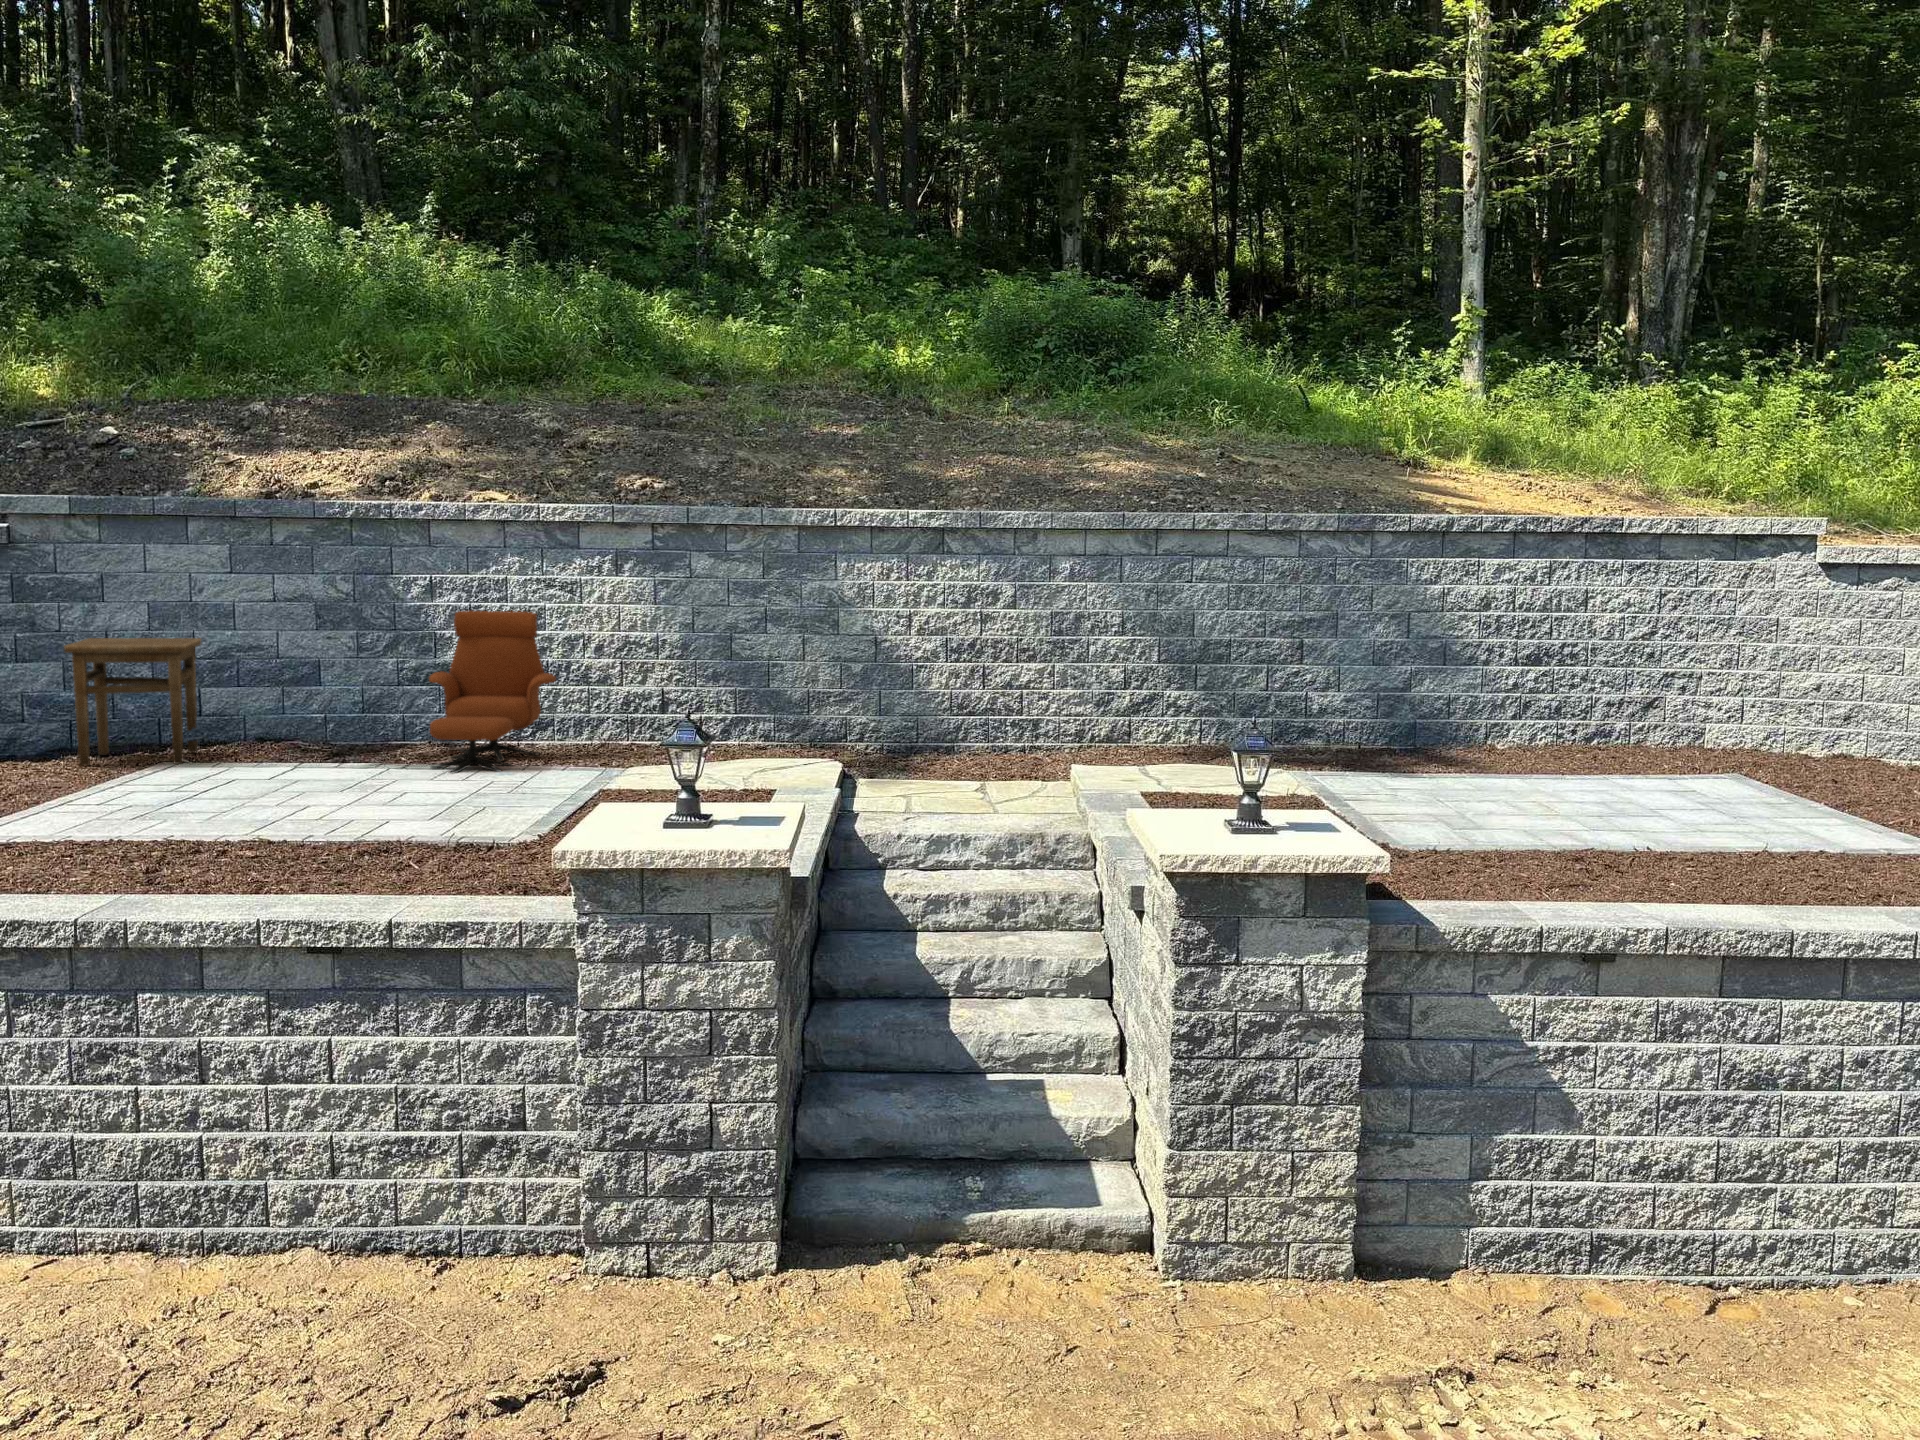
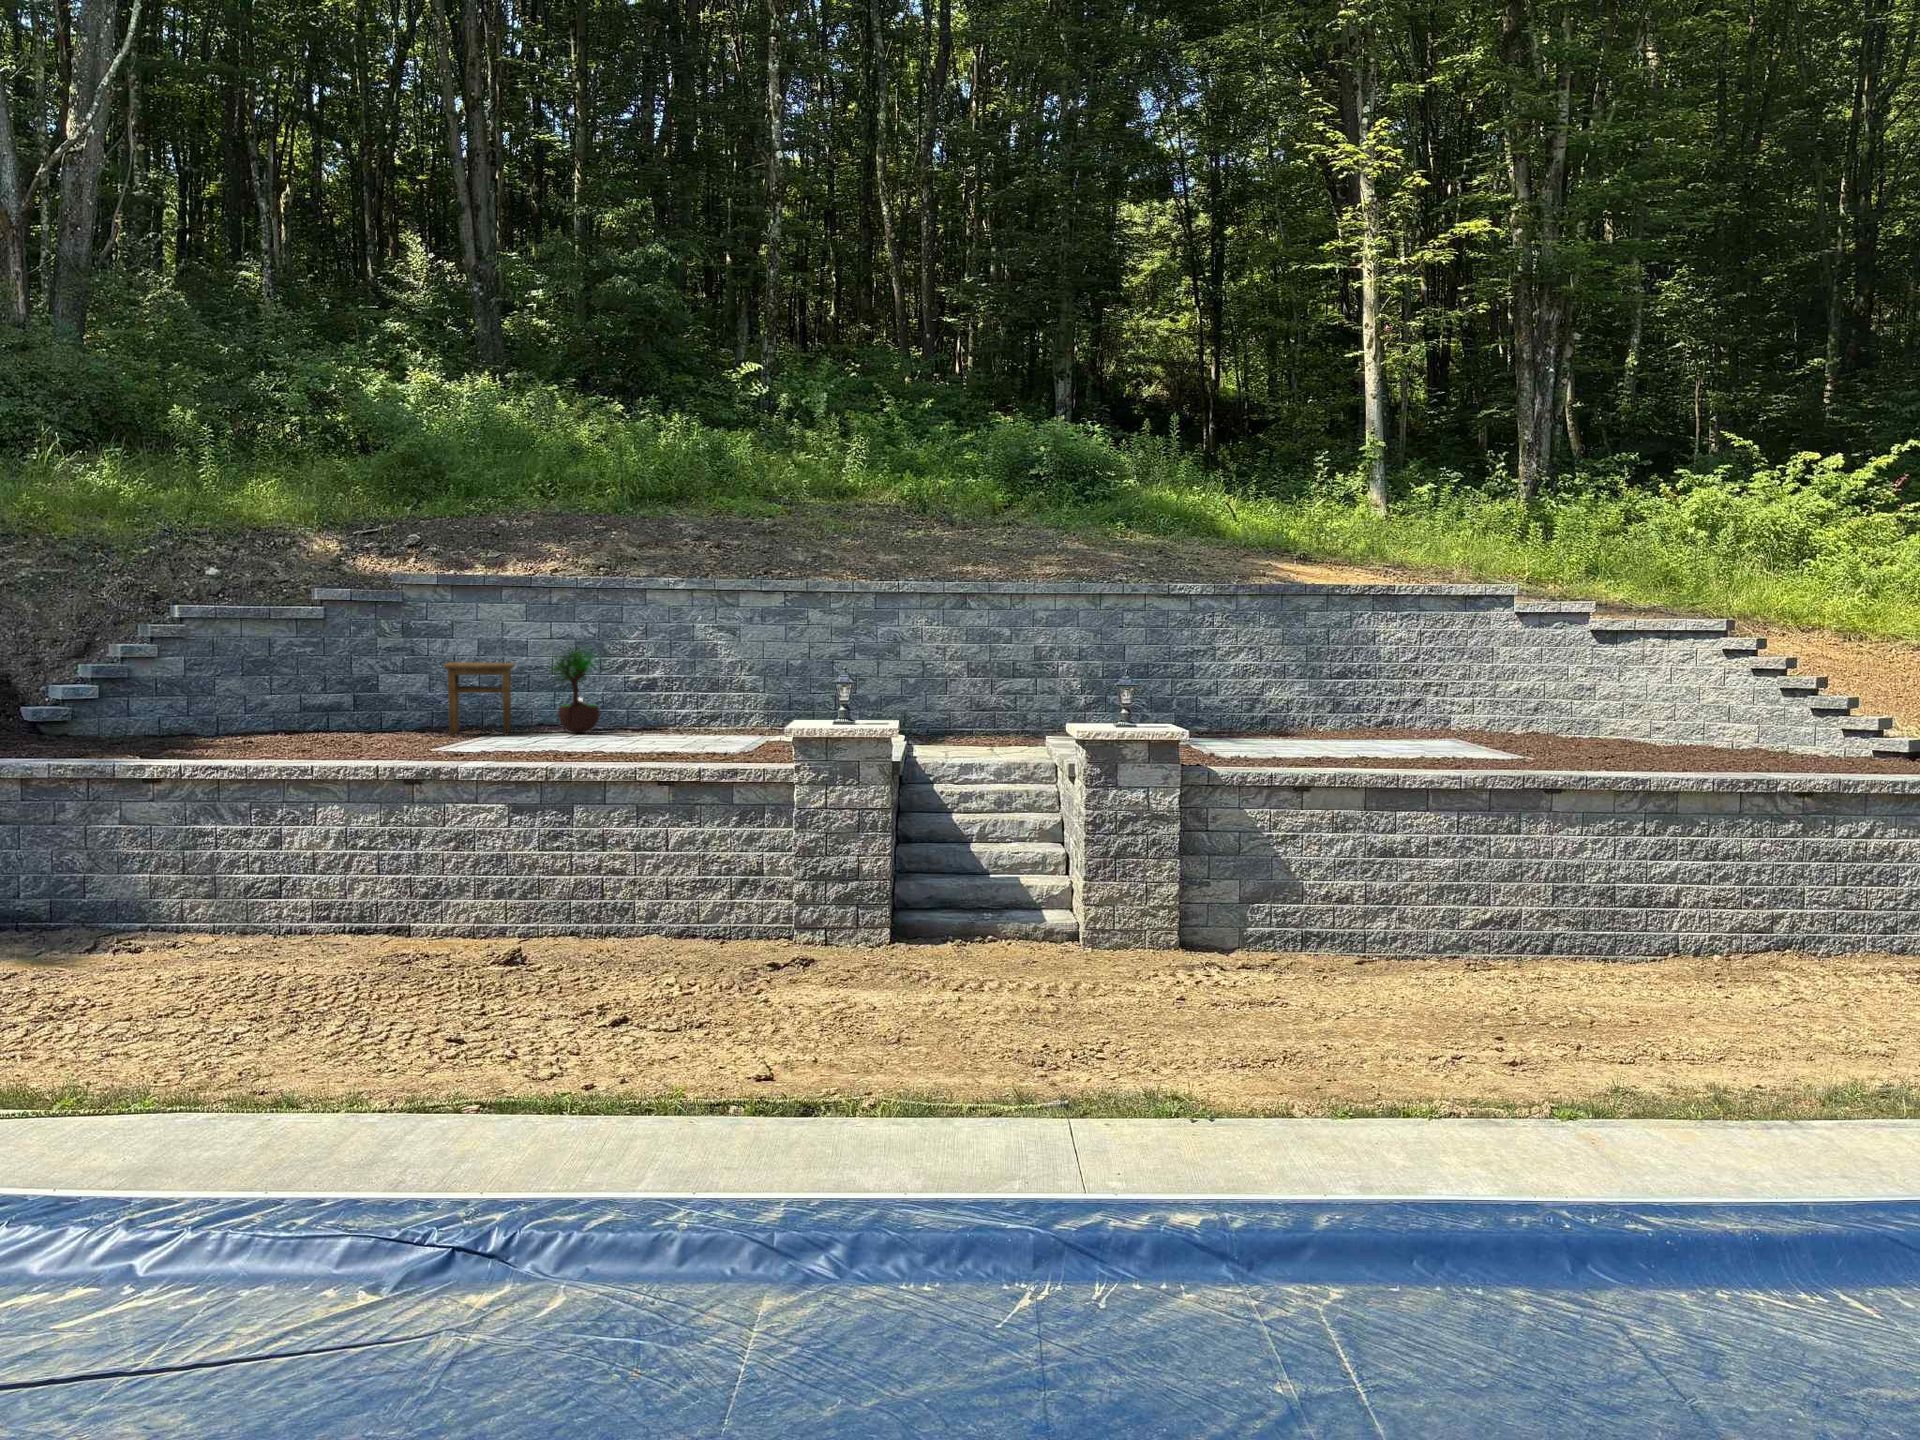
potted tree: none [245,603,342,755] -> present [549,648,600,733]
lounge chair: present [429,611,556,773] -> none [654,645,731,740]

